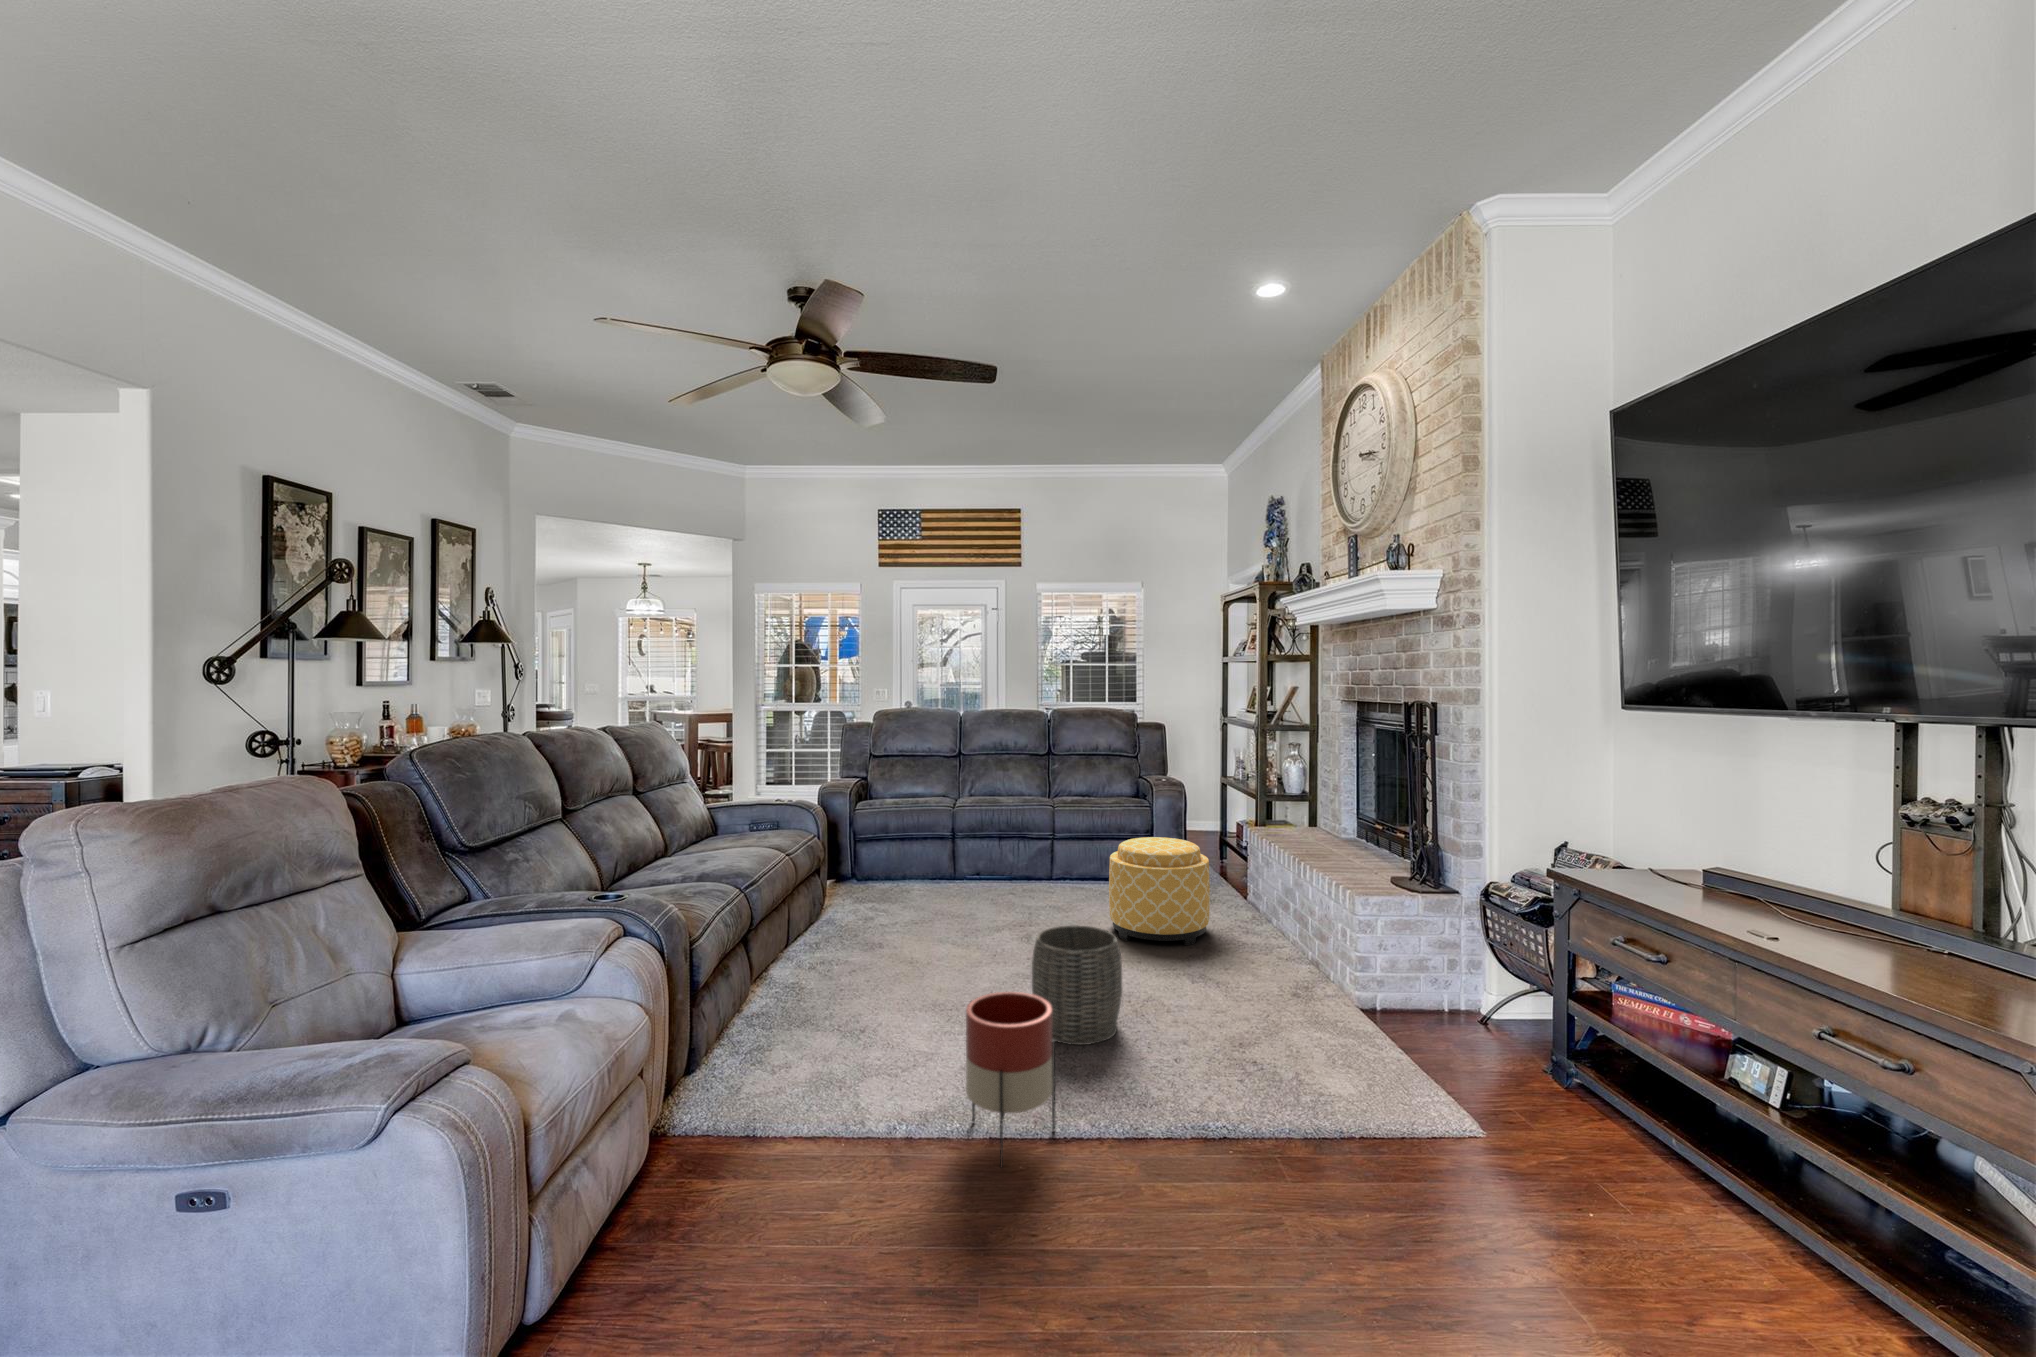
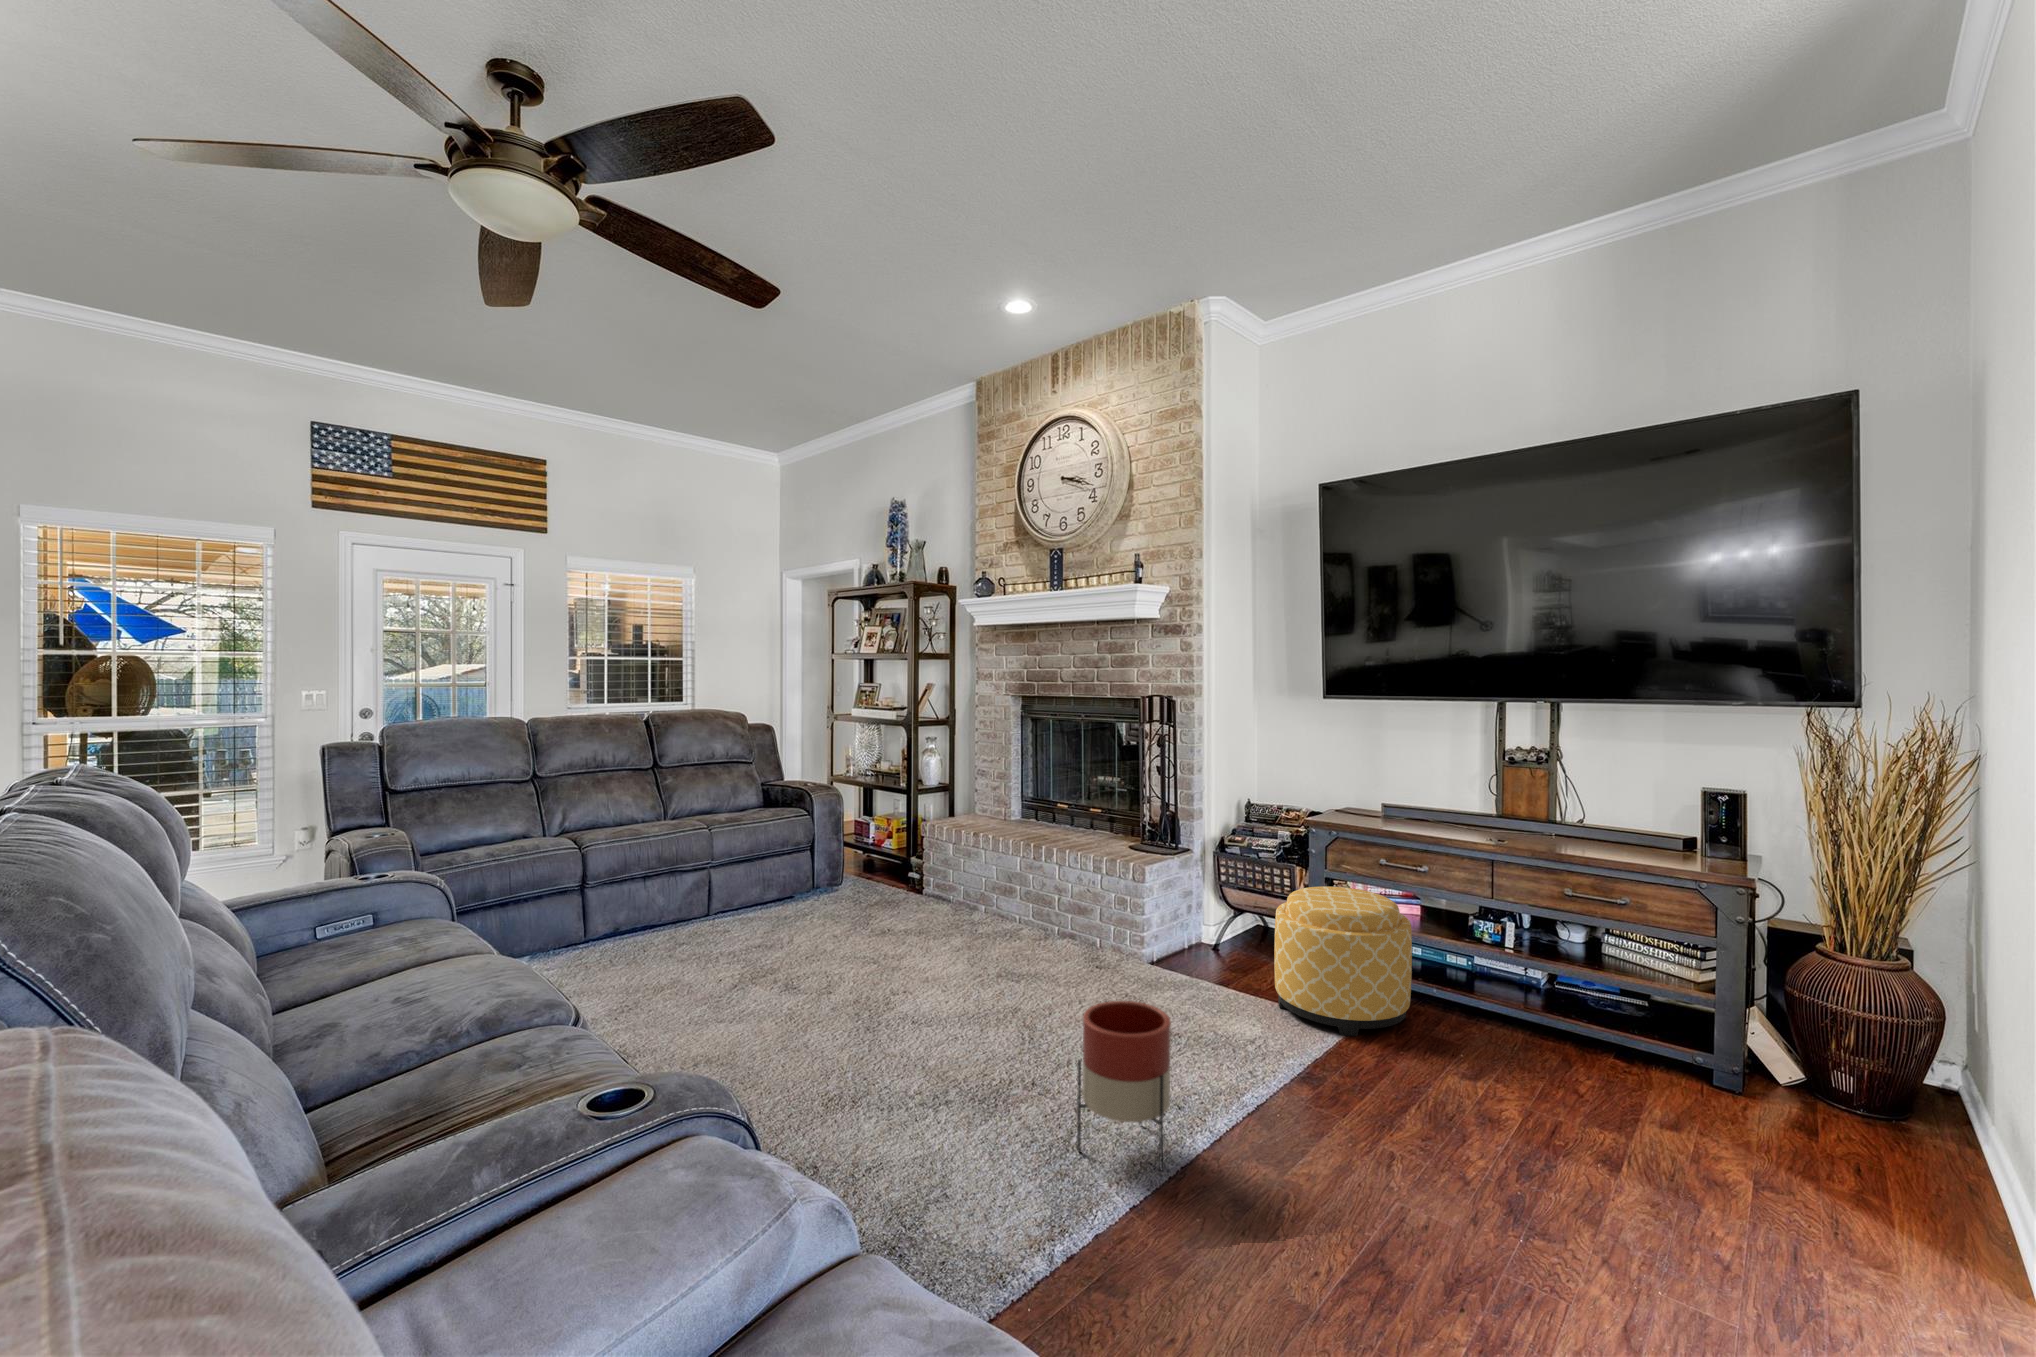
ottoman: present [1109,837,1210,945] -> present [1274,886,1412,1036]
woven basket: present [1032,925,1122,1045] -> none [956,936,1049,1060]

